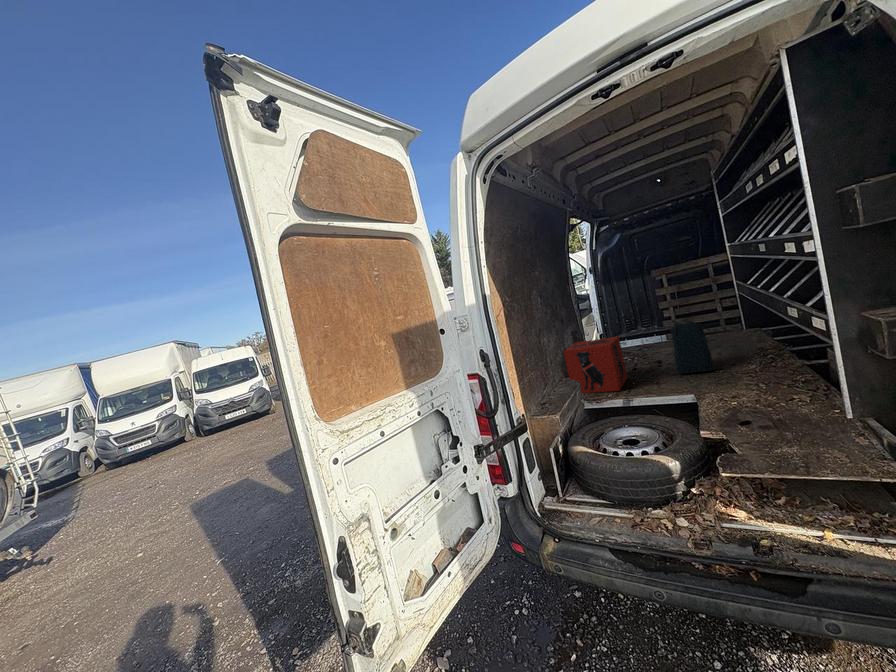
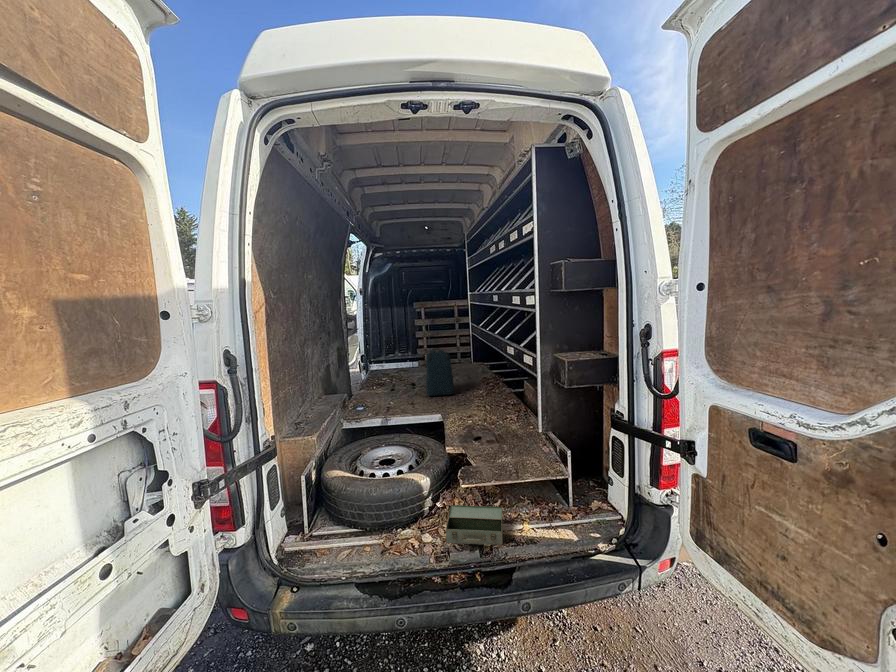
storage box: present [564,337,627,393] -> none [327,357,386,413]
toolbox: none [704,493,787,548] -> present [446,505,503,545]

